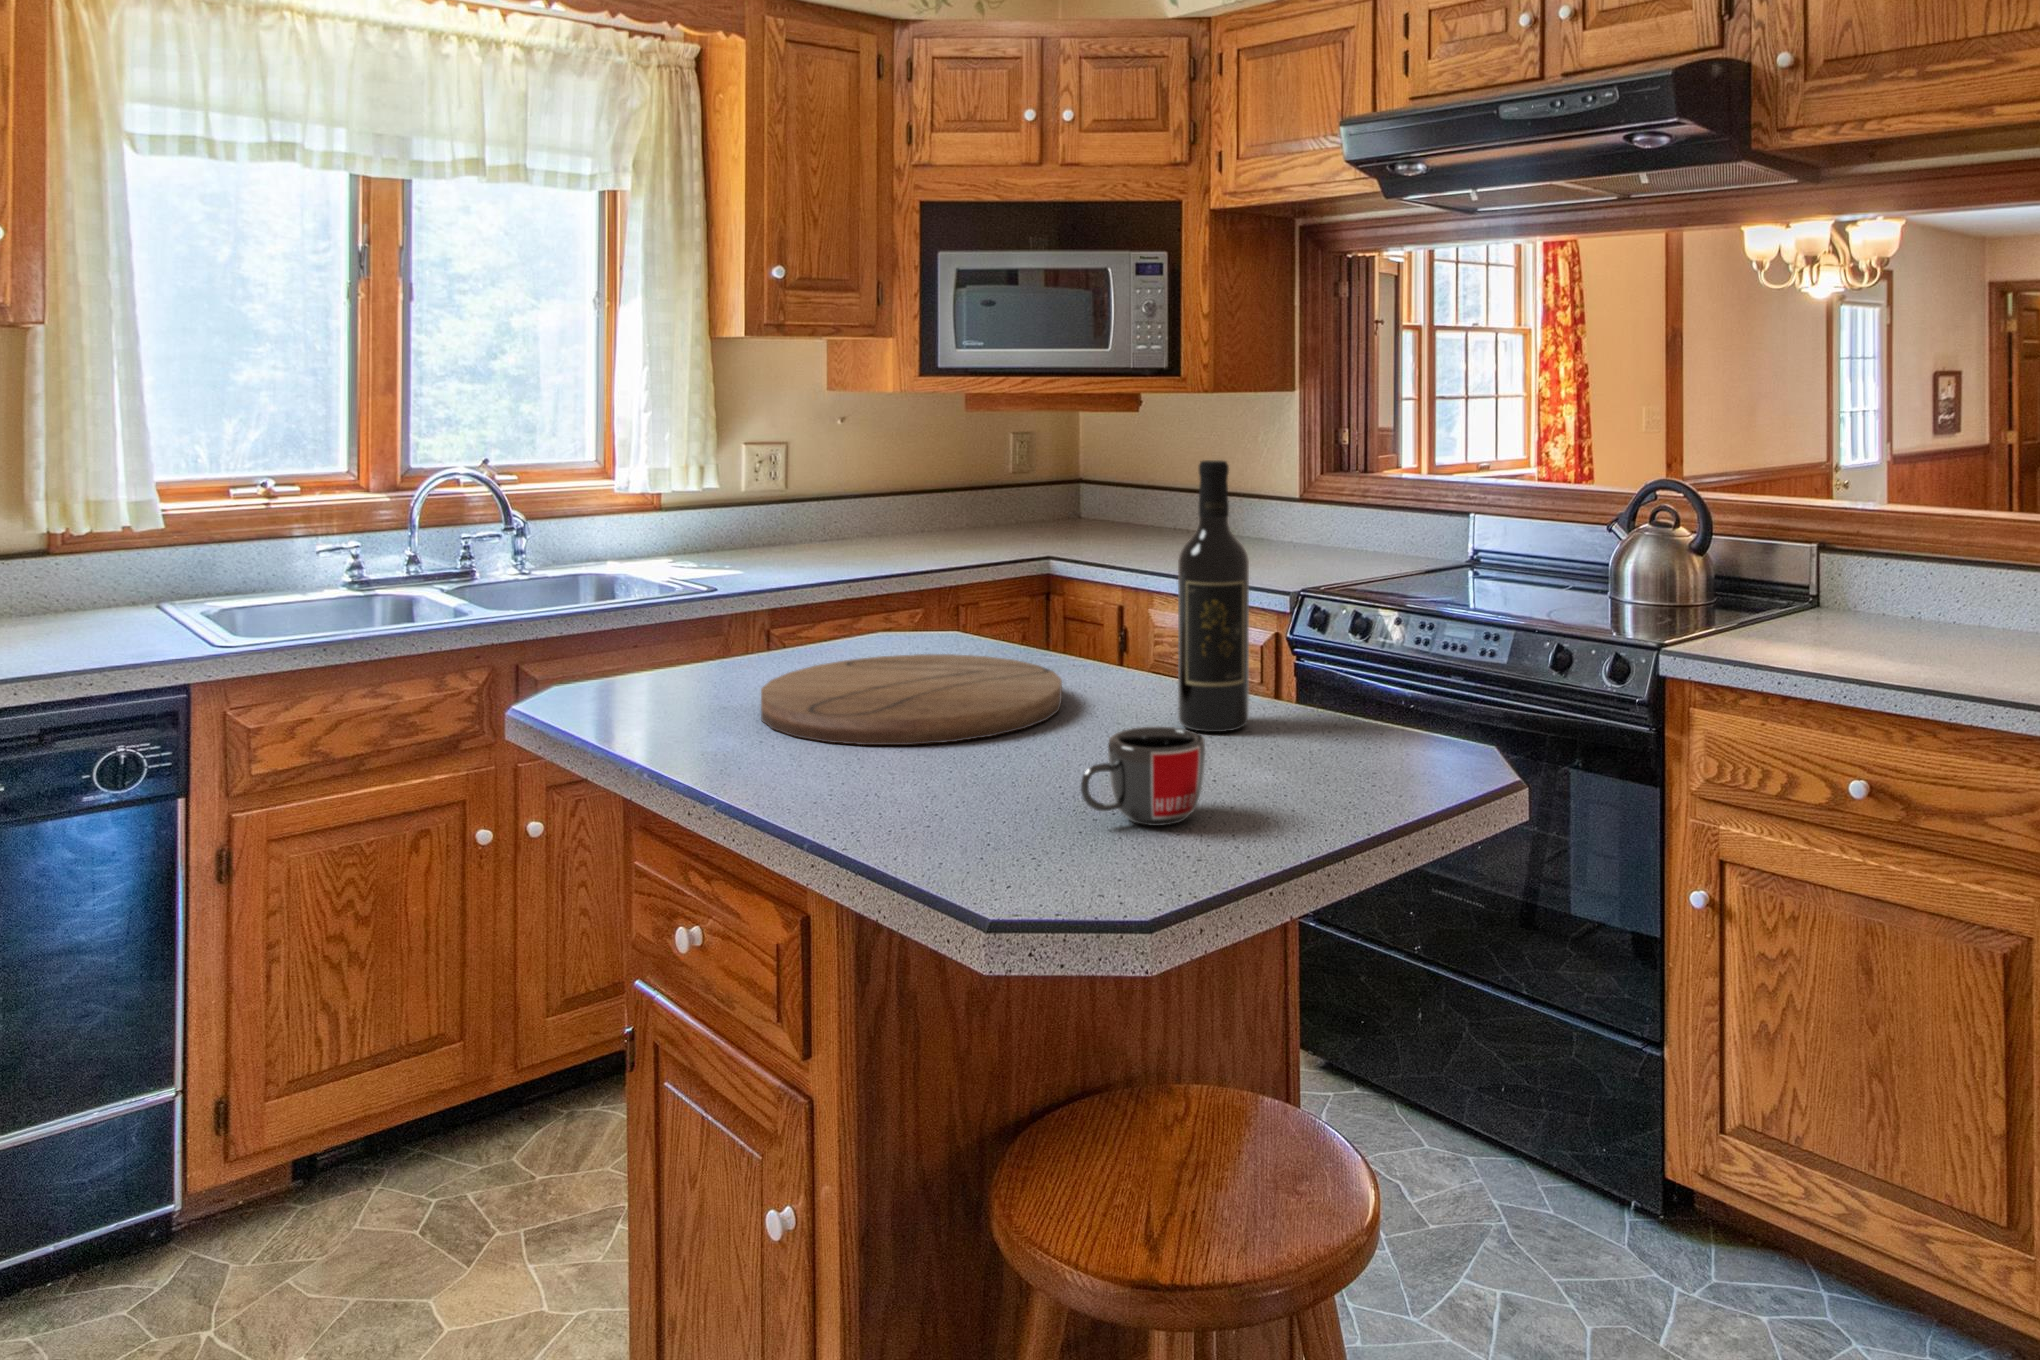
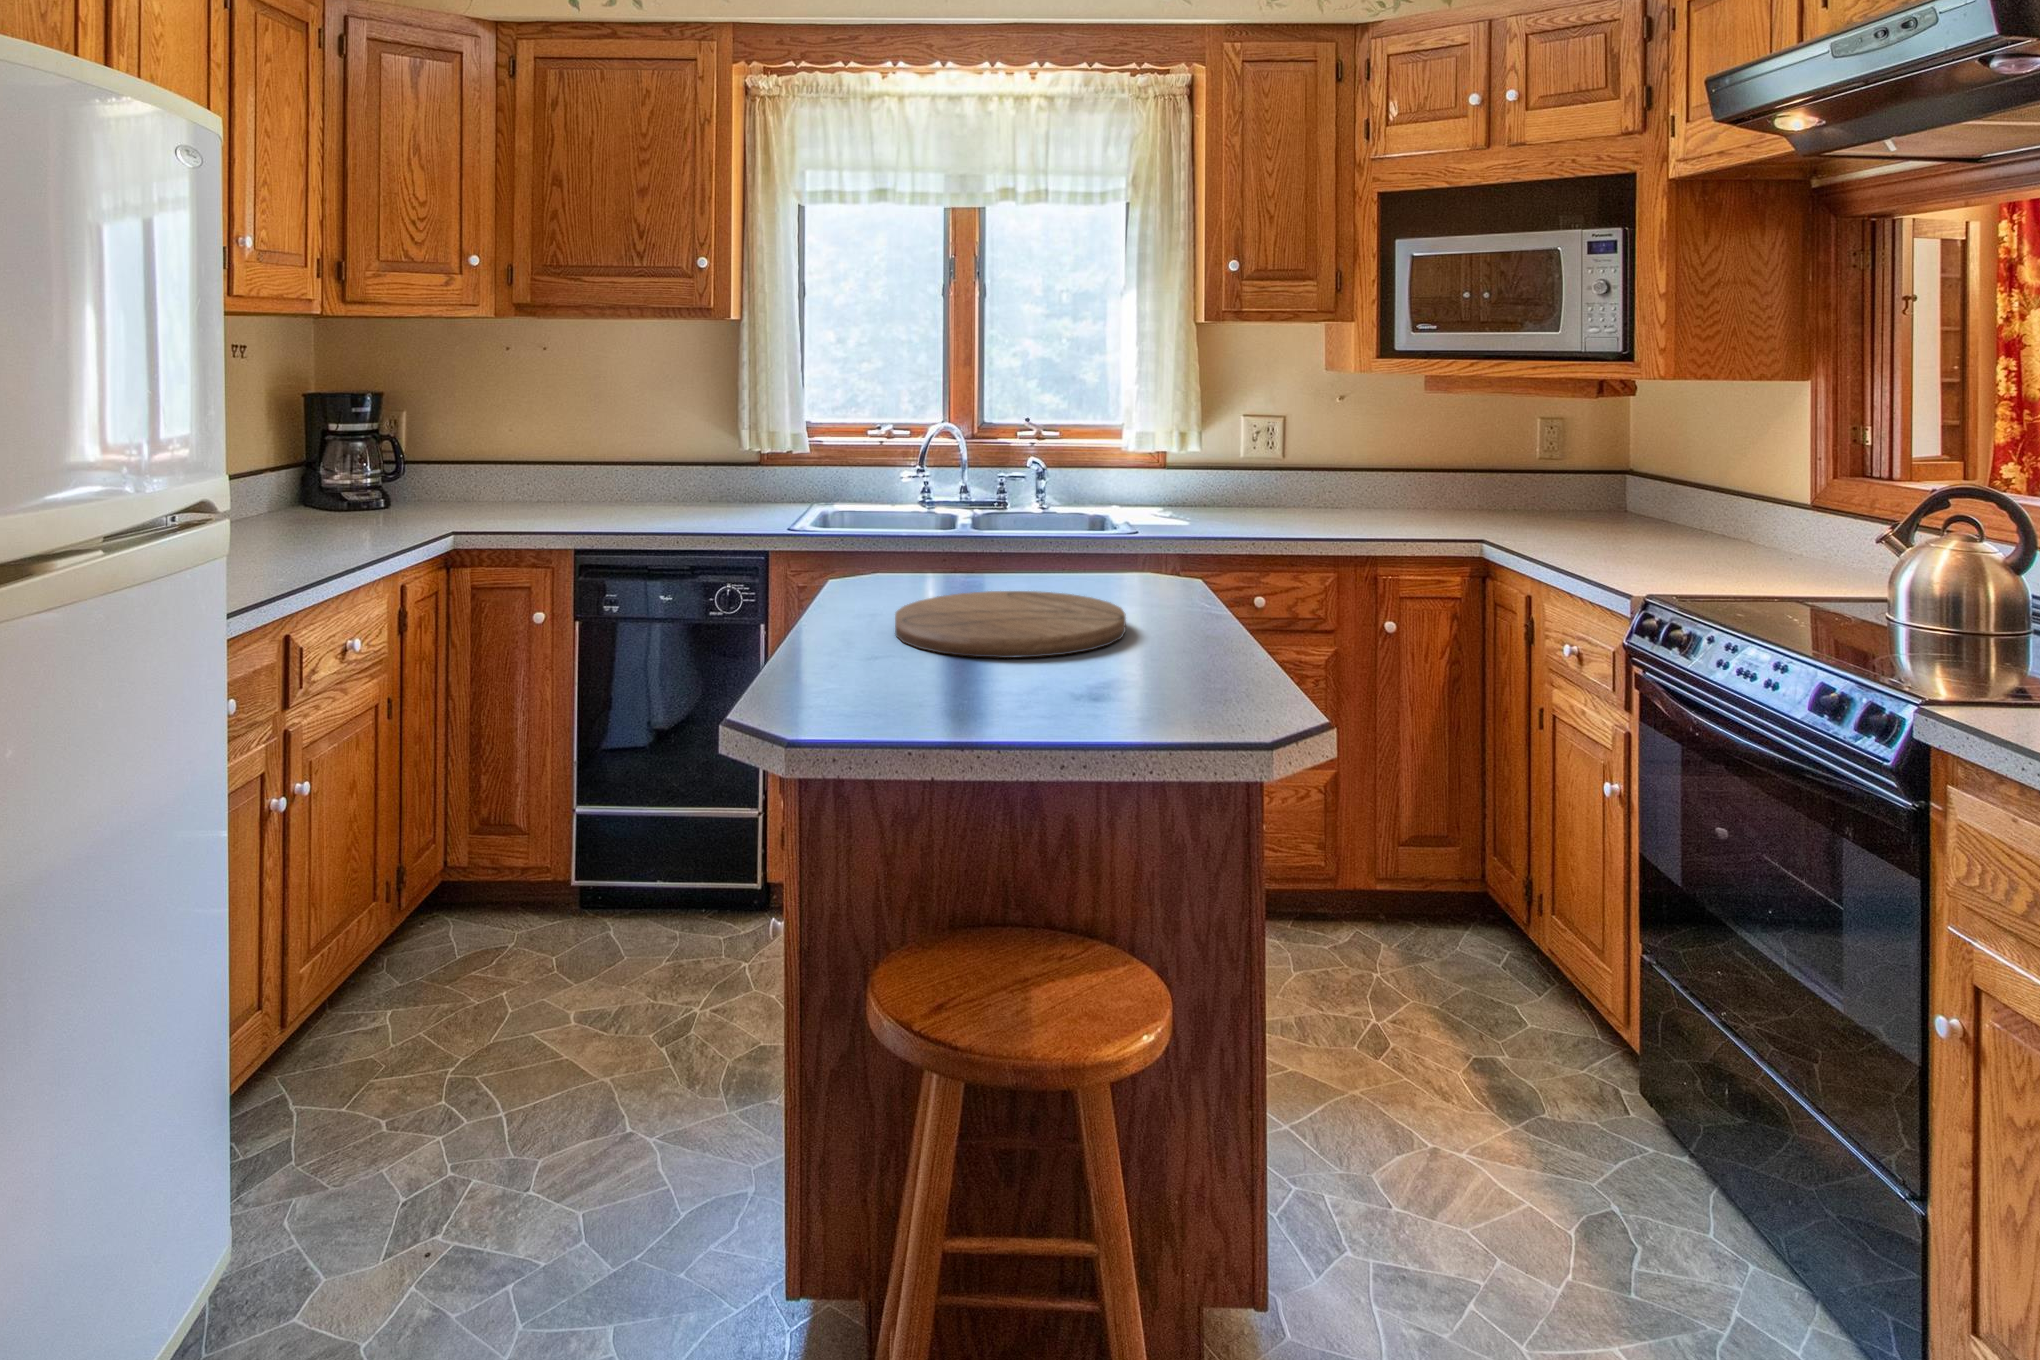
wine bottle: present [1178,460,1249,732] -> none [1138,452,1201,687]
mug: present [1081,727,1205,826] -> none [896,658,994,733]

